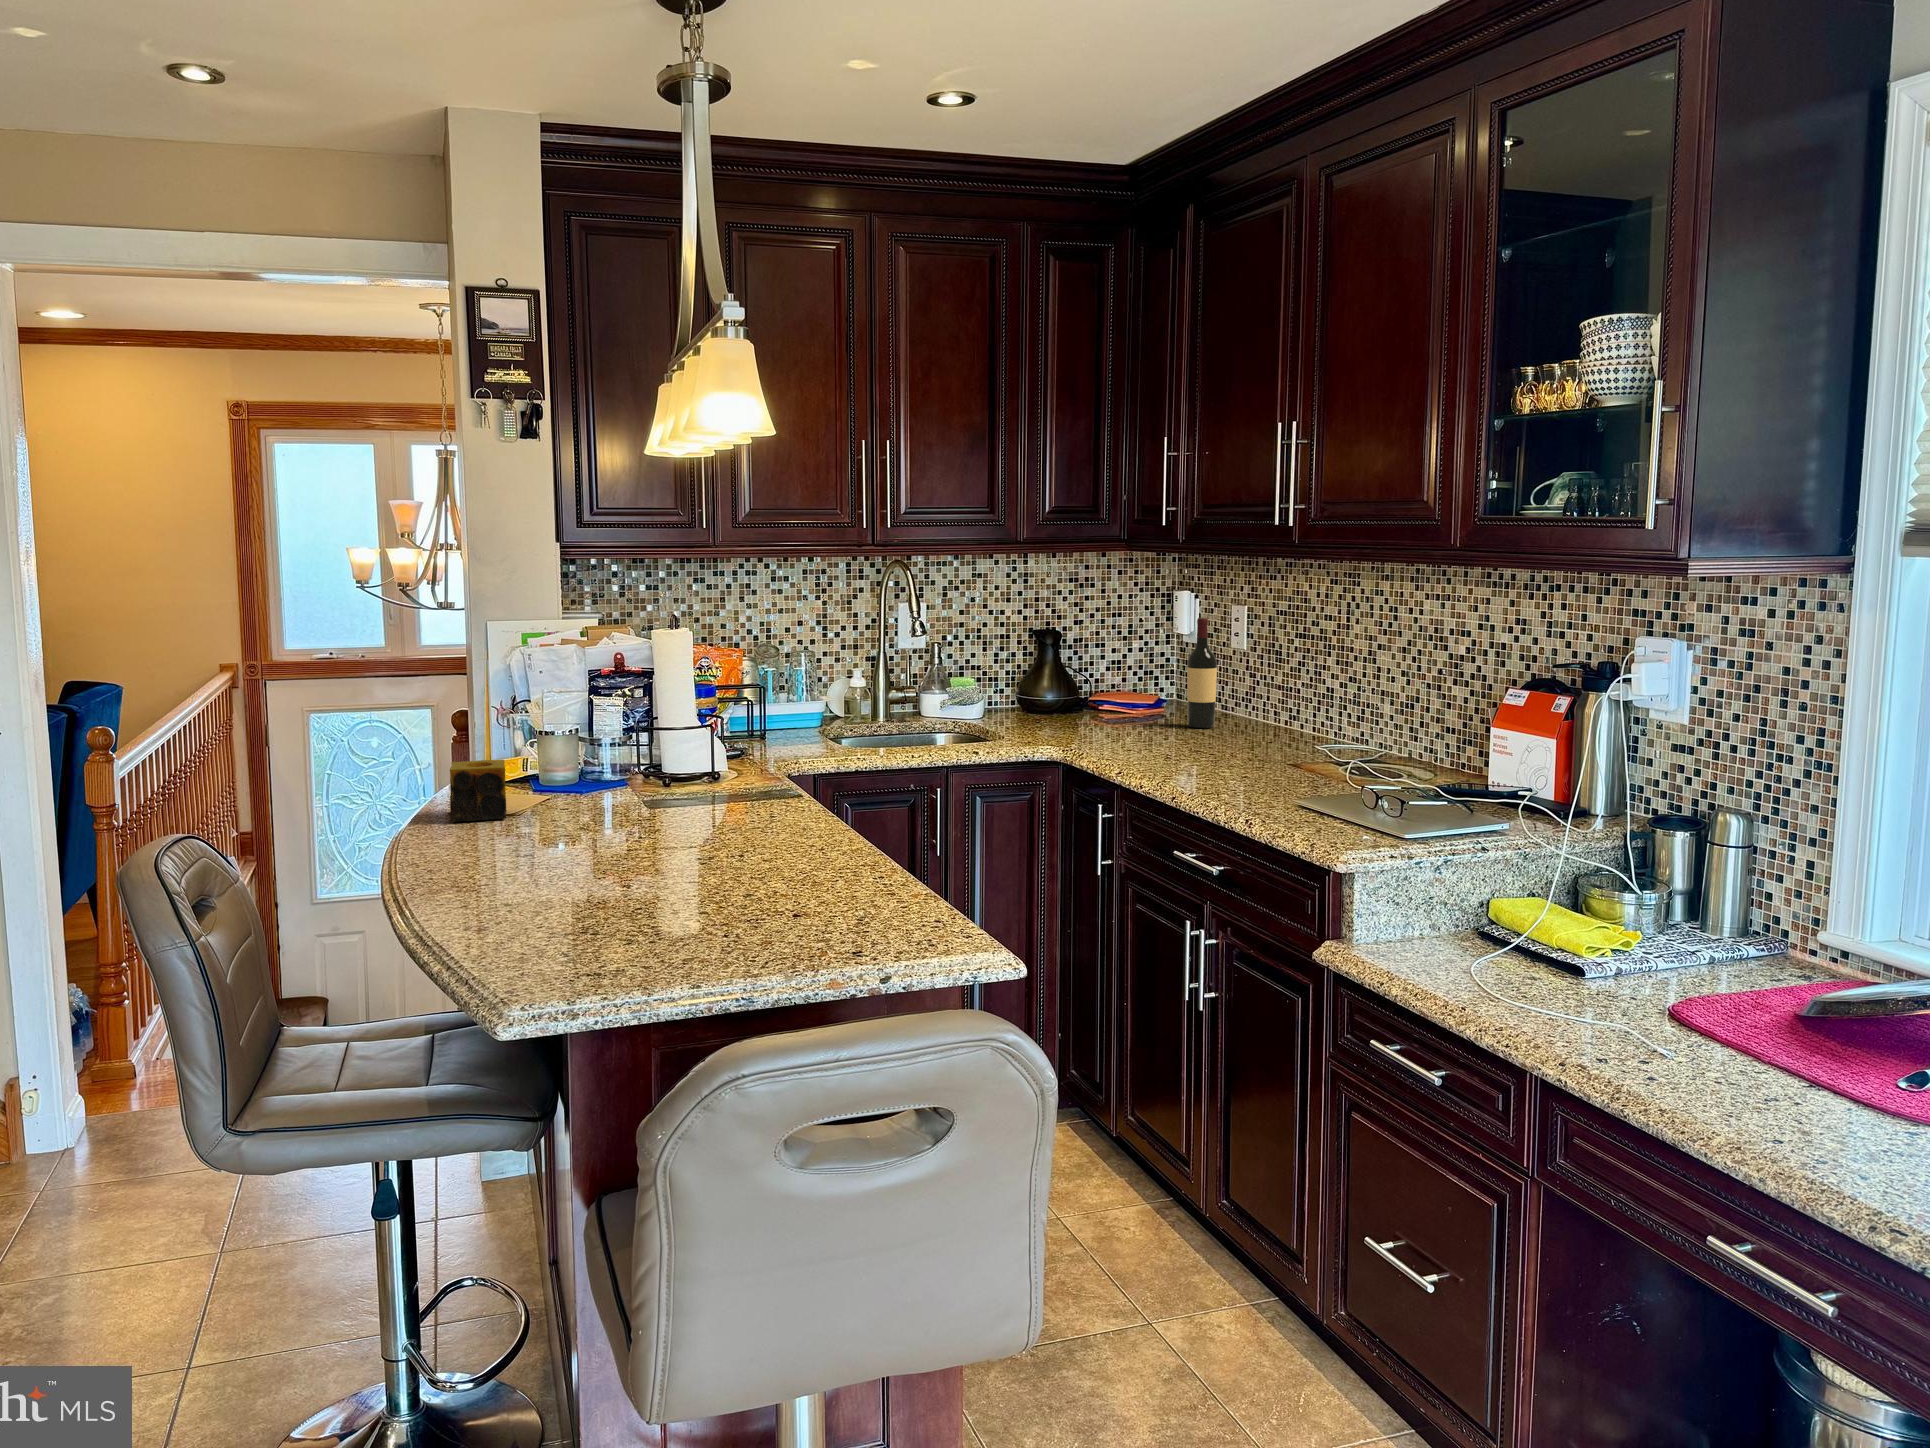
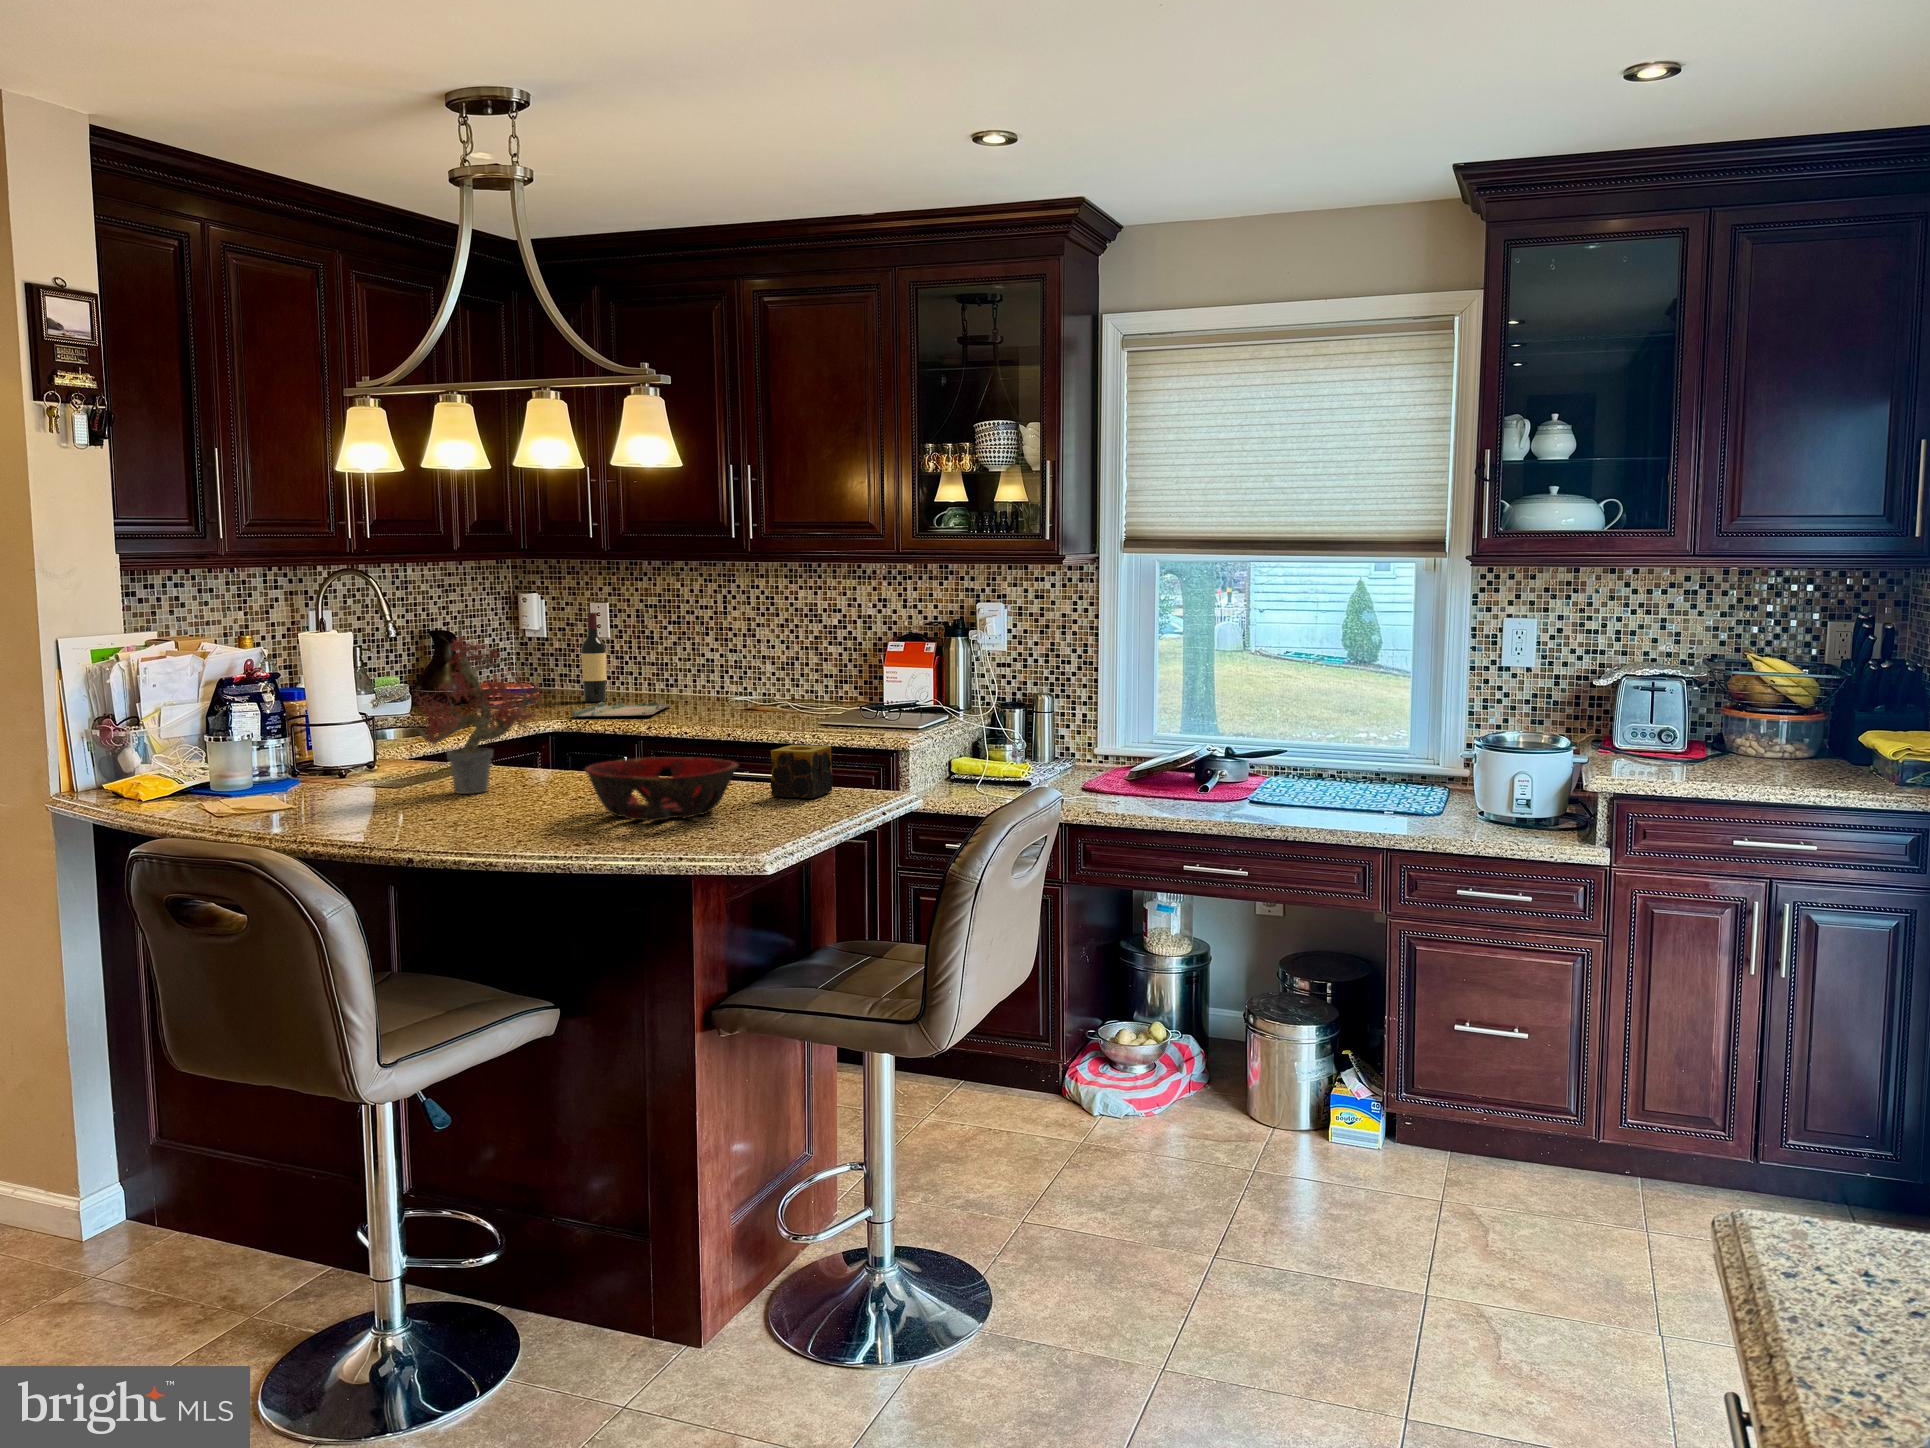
potted plant: none [531,607,750,832] -> present [412,616,541,794]
tray: none [1092,728,1243,755] -> present [572,697,671,718]
candle: present [450,760,506,822] -> present [771,745,833,799]
decorative bowl: none [497,825,717,928] -> present [585,757,739,821]

